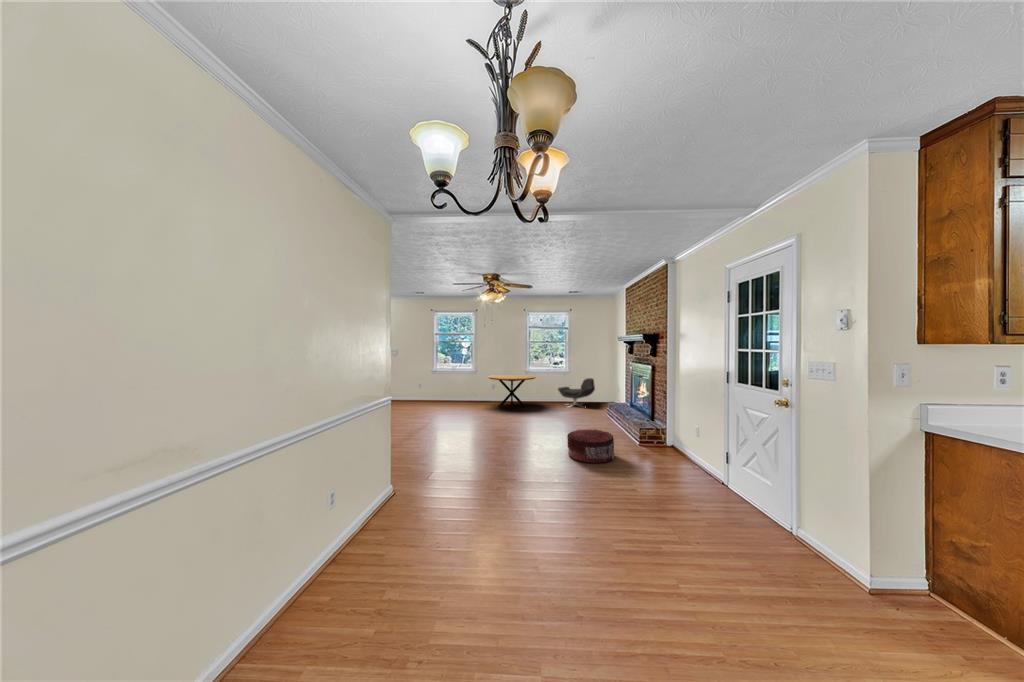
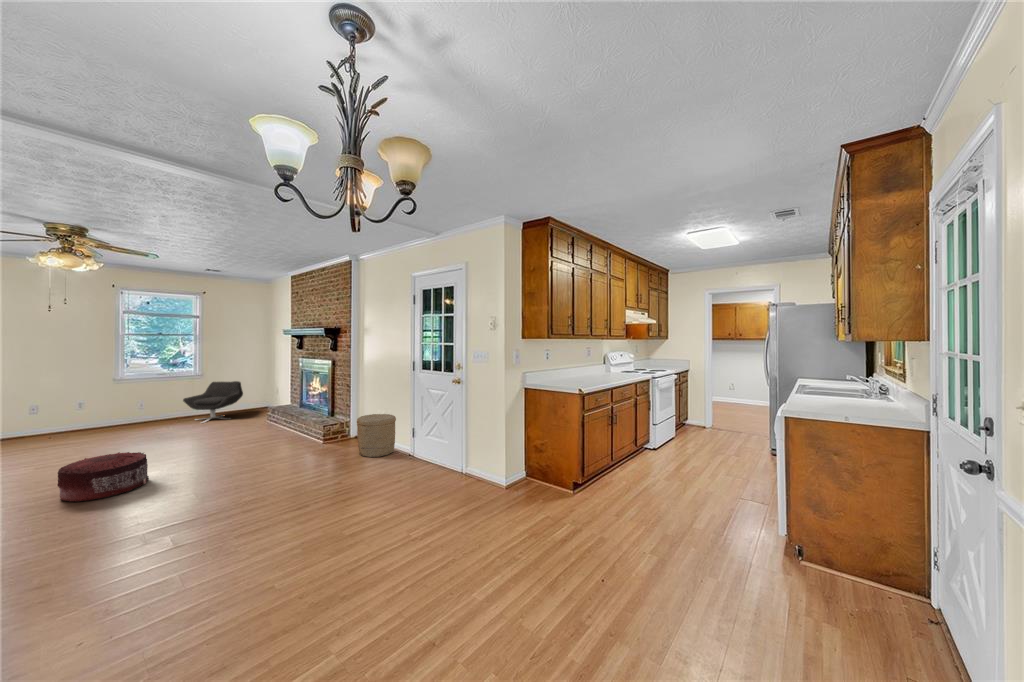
dining table: present [488,374,536,409] -> none [29,385,143,442]
woven basket: none [661,426,707,476] -> present [357,414,396,457]
pouf: present [567,429,614,463] -> present [57,452,149,502]

